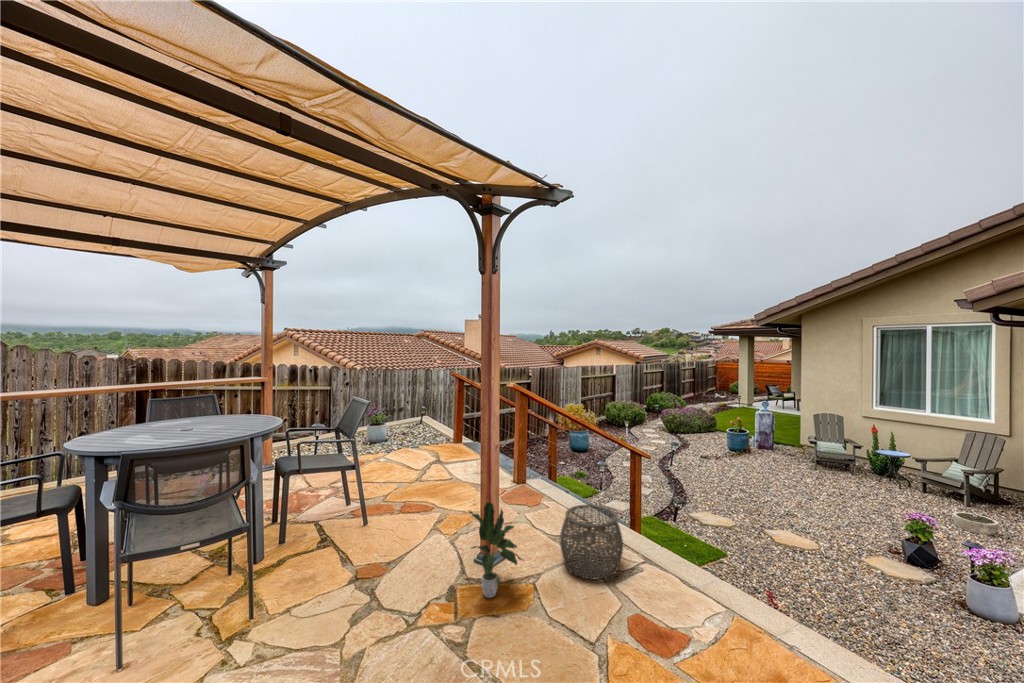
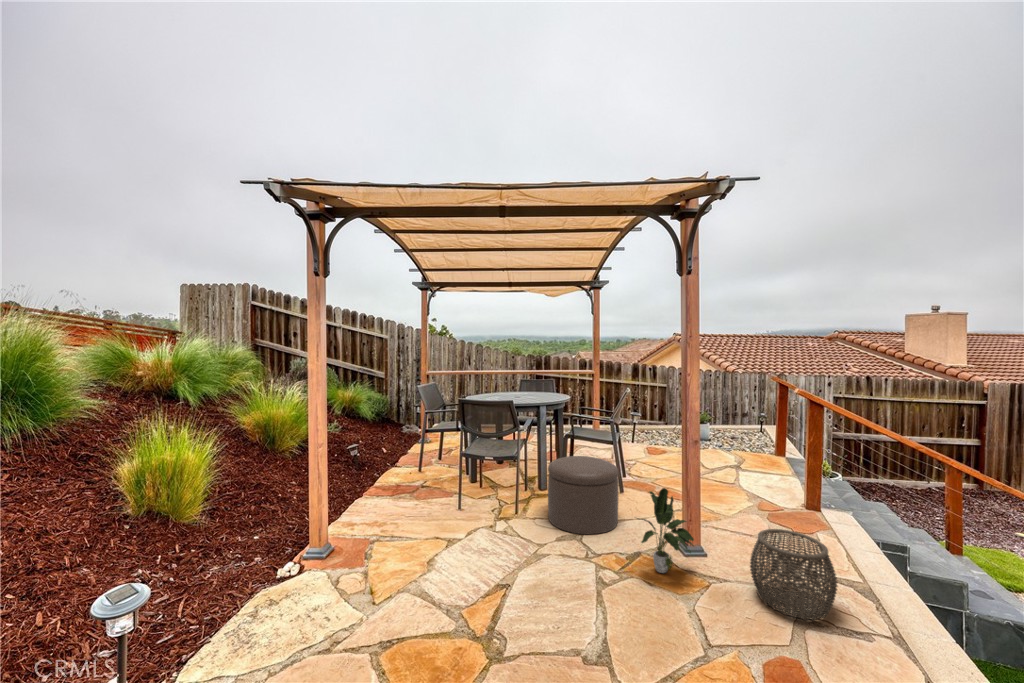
ottoman: none [304,491,403,605] -> present [548,456,619,534]

